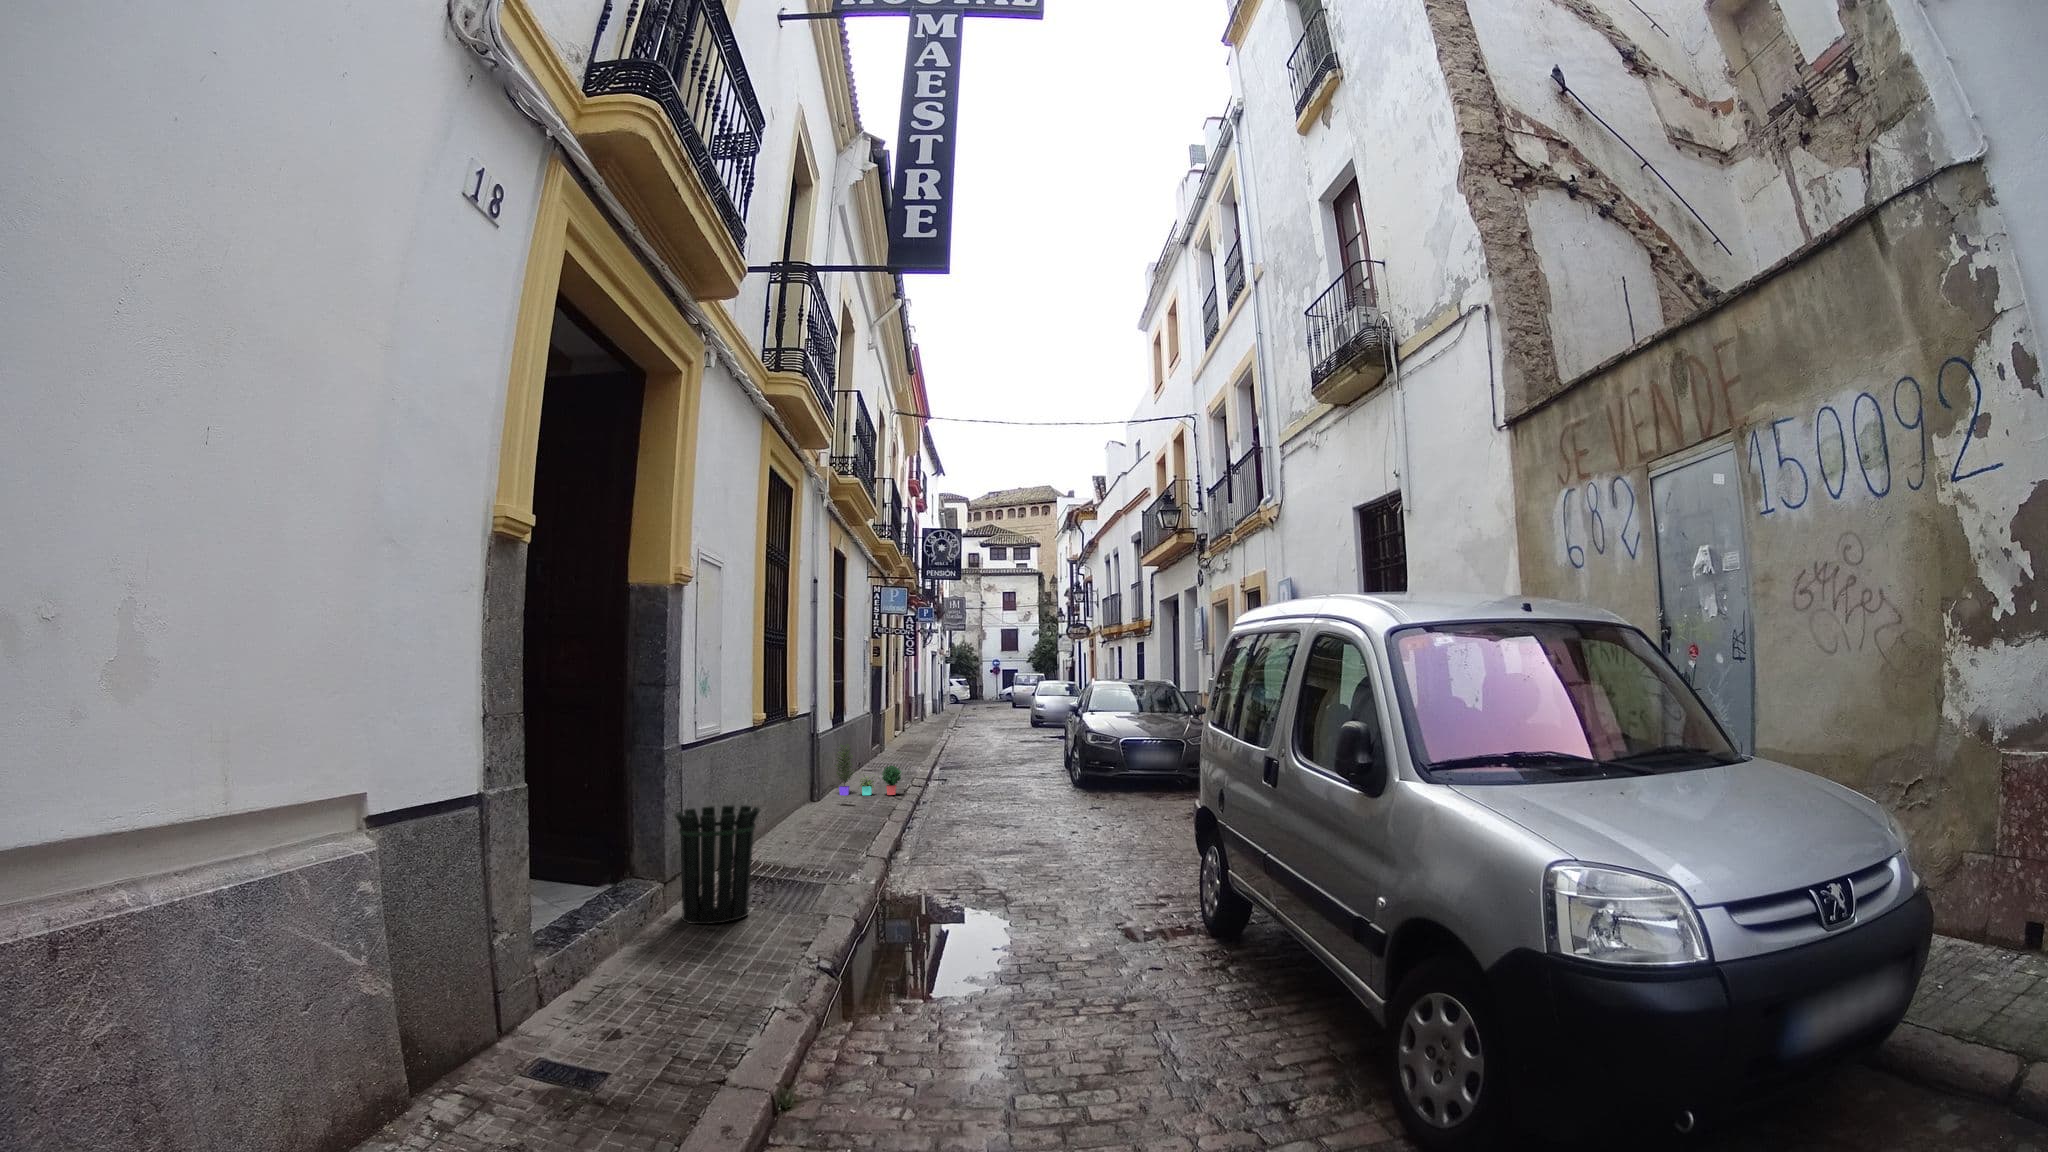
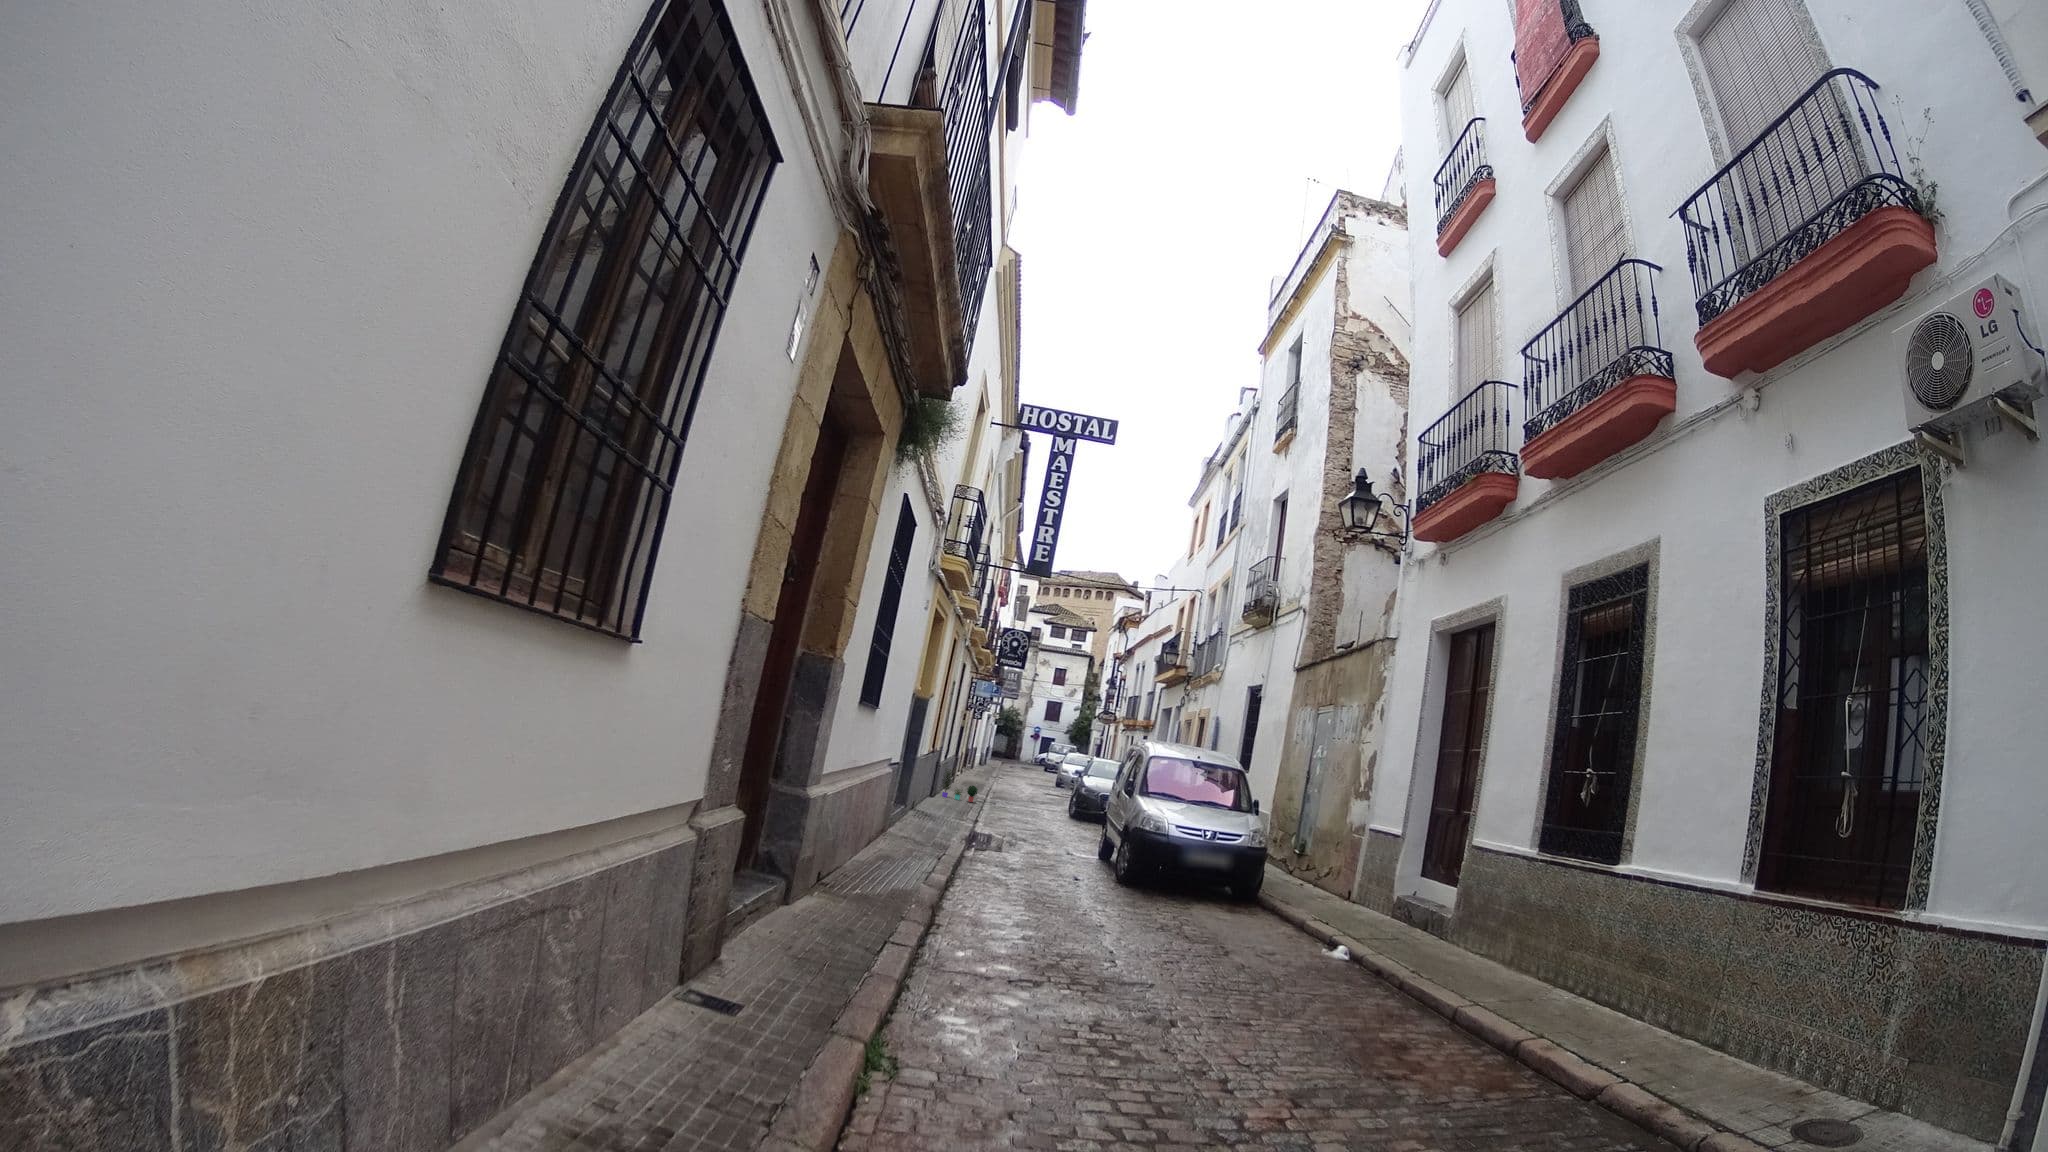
waste bin: present [675,805,760,924] -> none [913,777,947,821]

